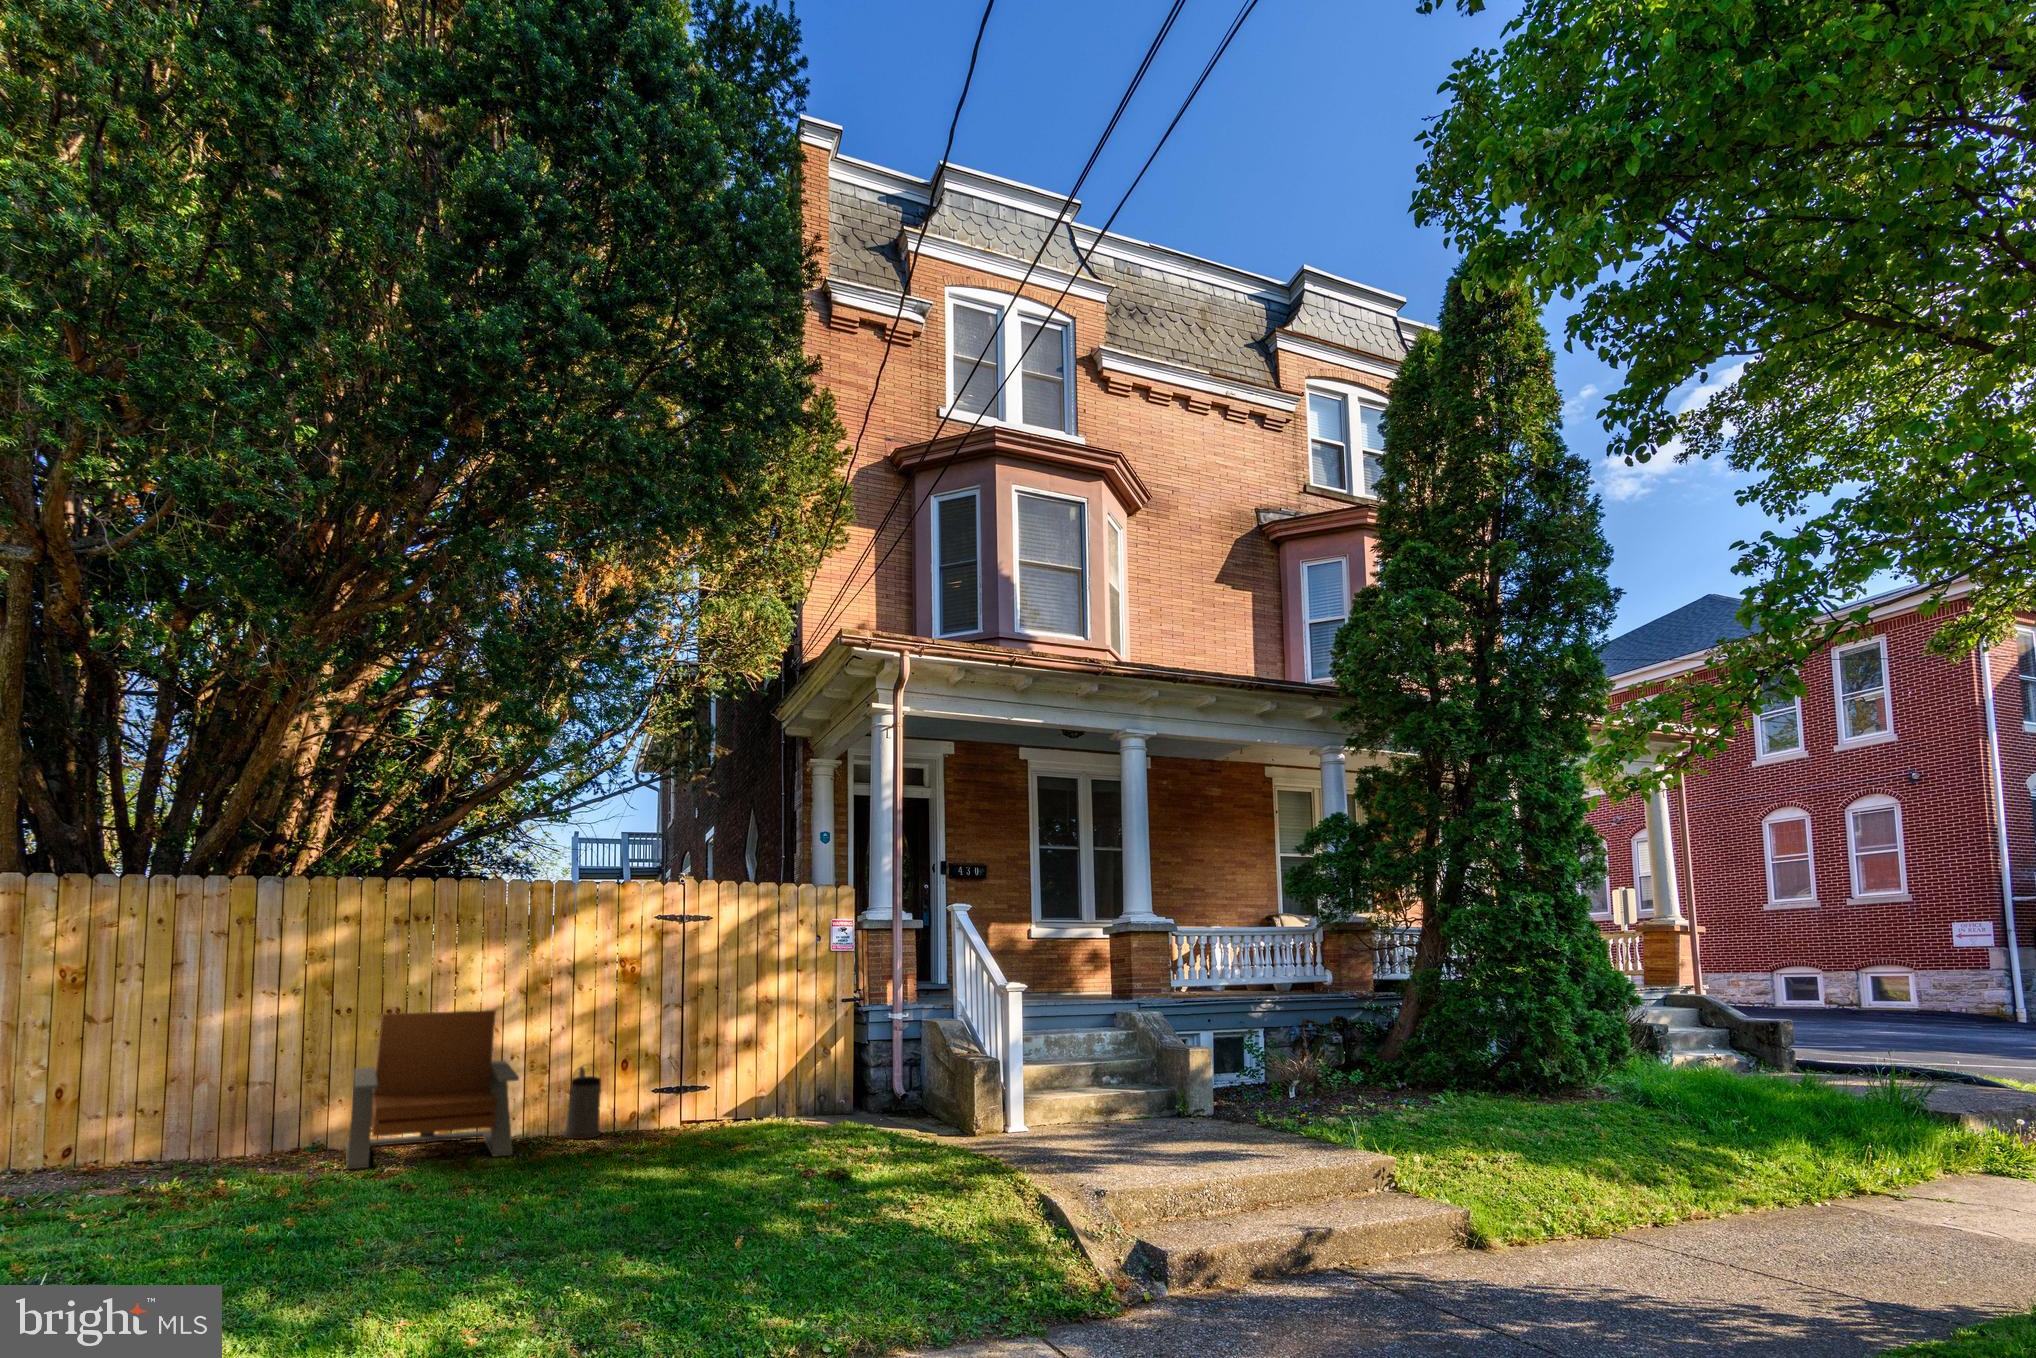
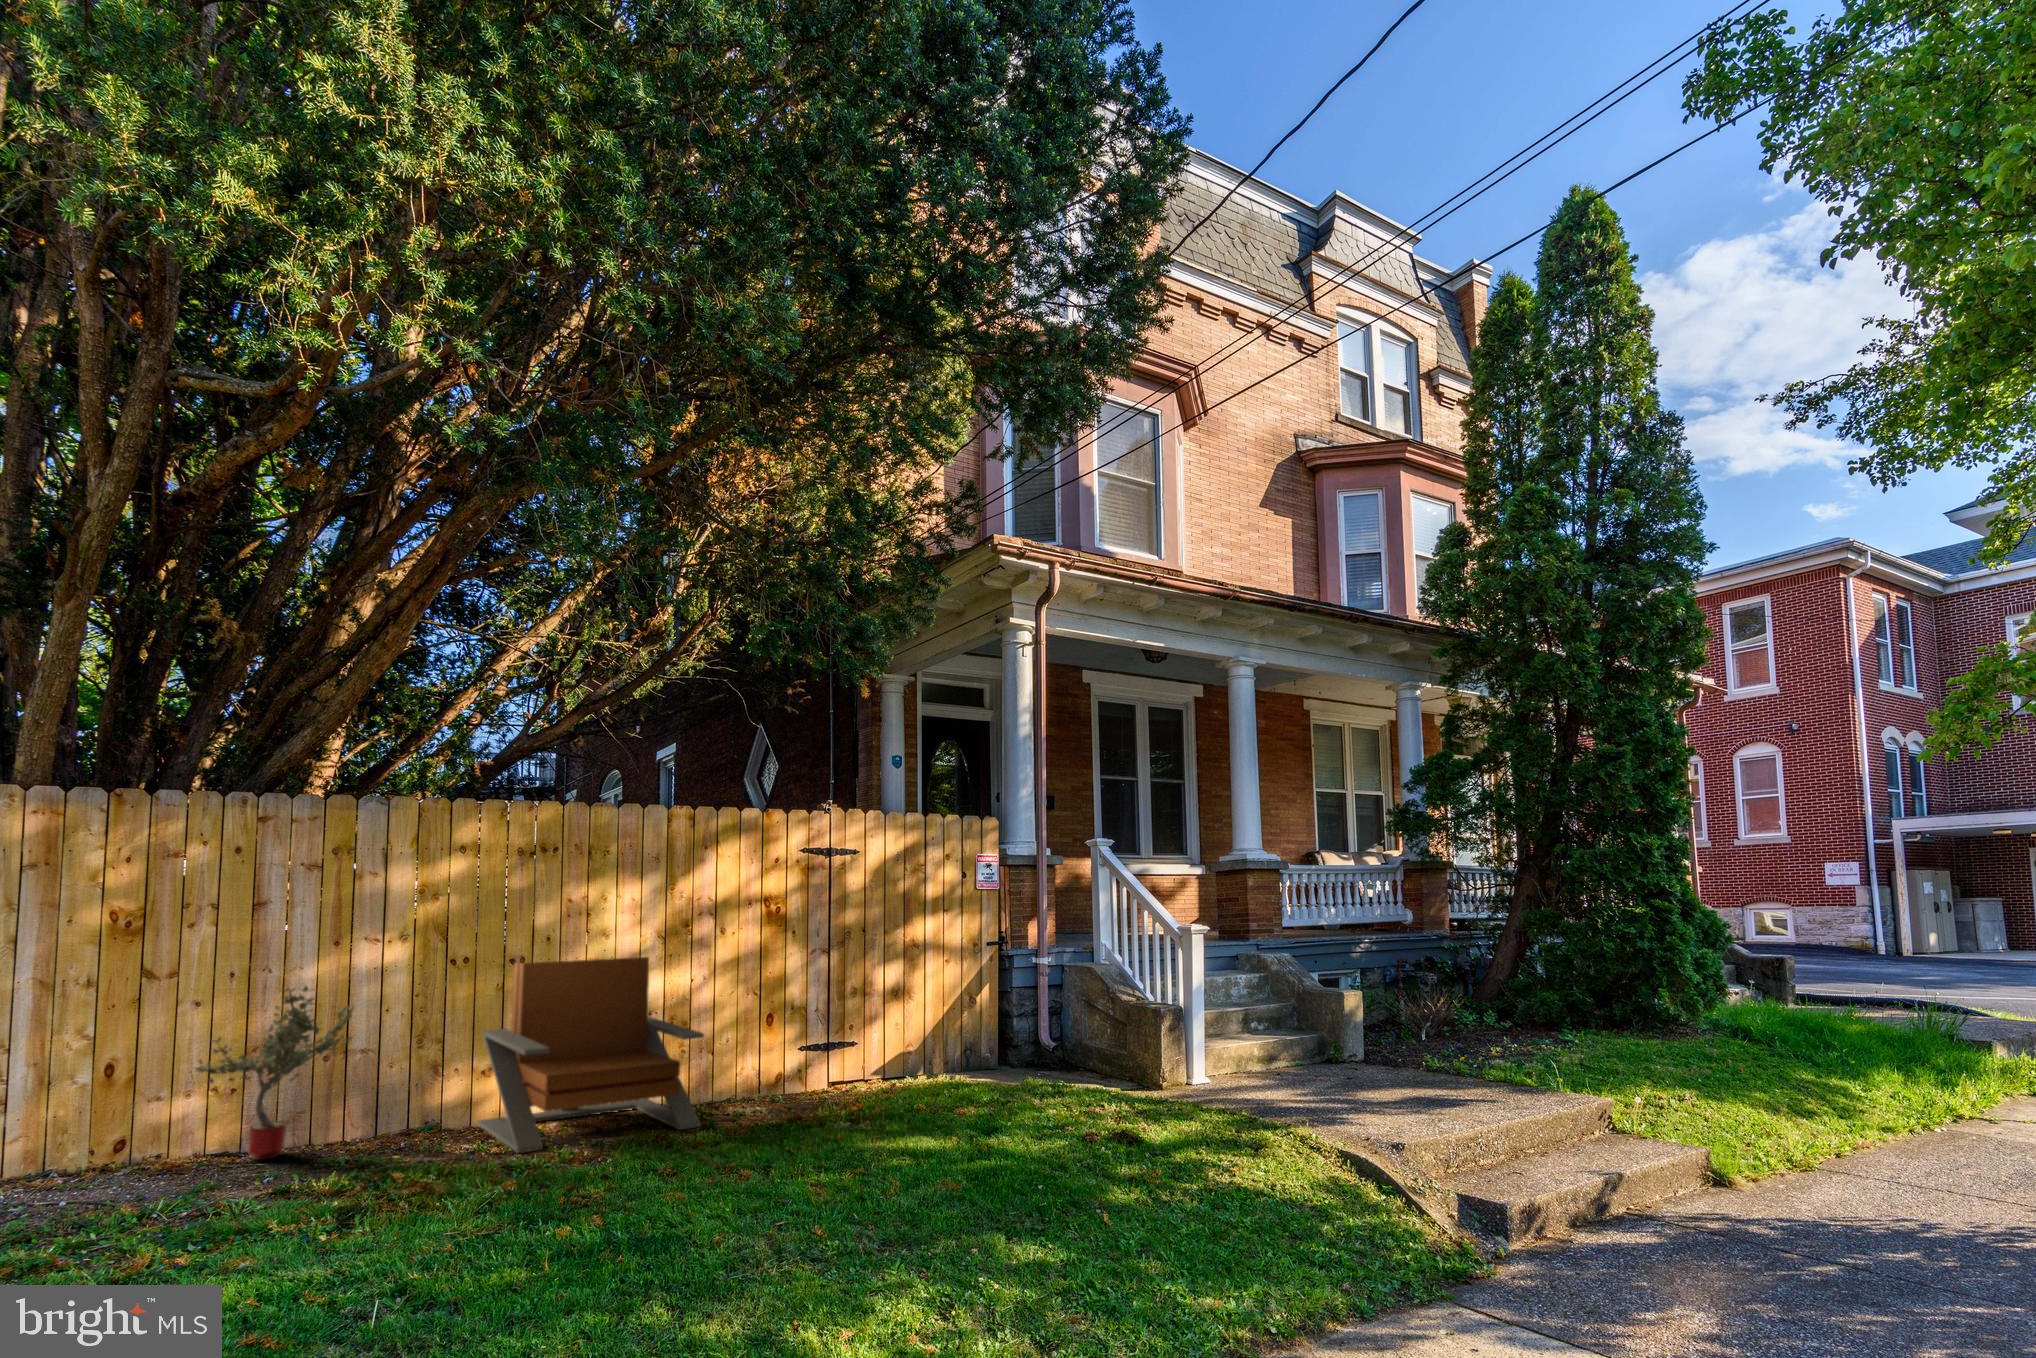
potted tree: none [110,1028,239,1165] -> present [196,986,354,1160]
watering can: present [563,1065,601,1139] -> none [727,1017,771,1106]

